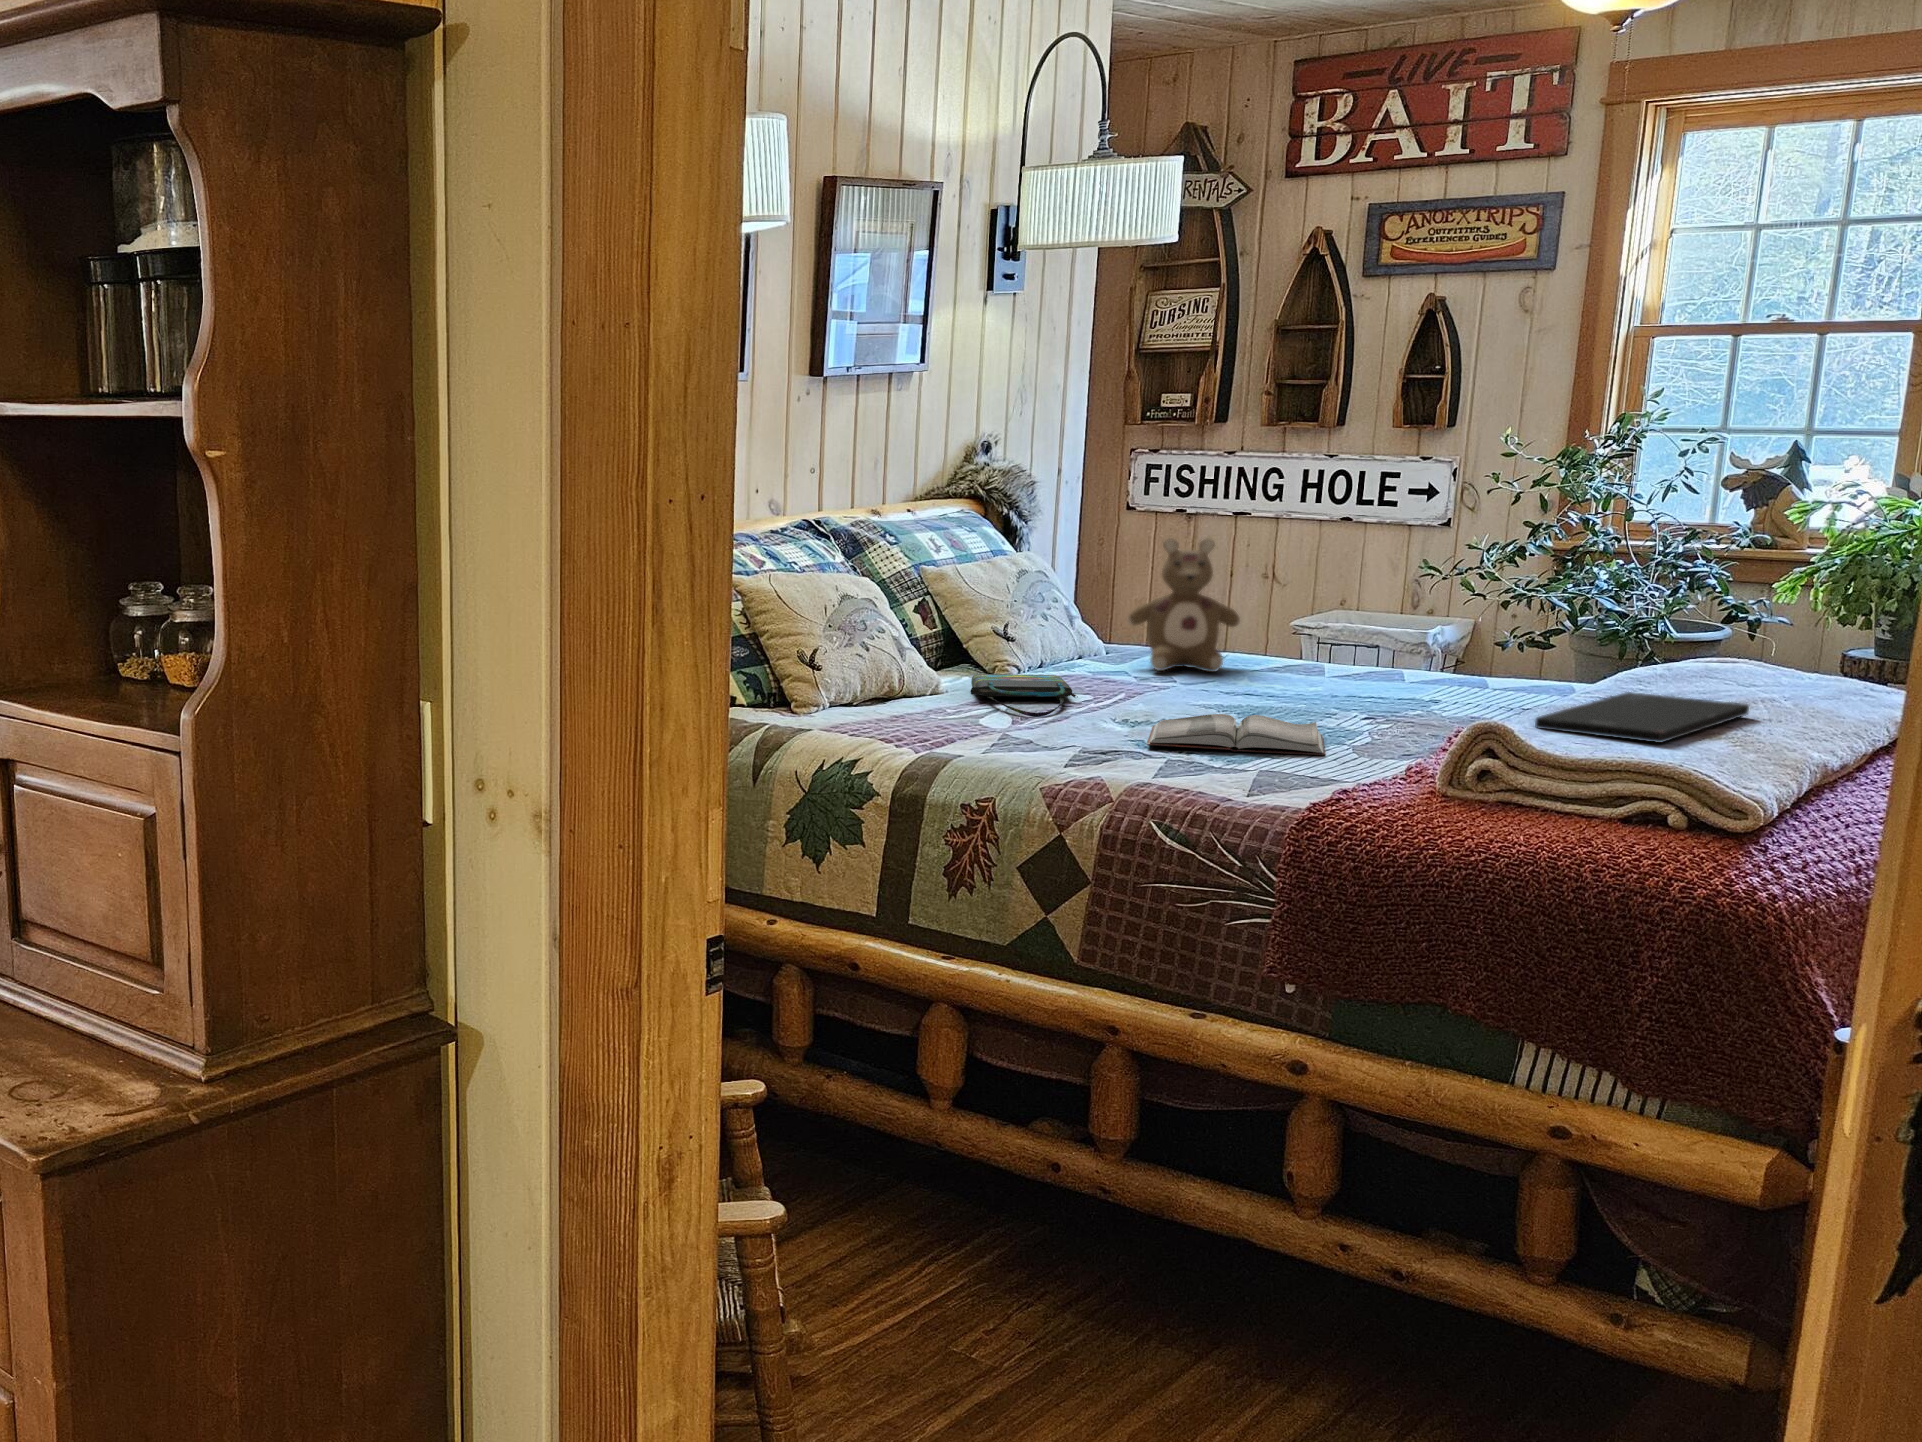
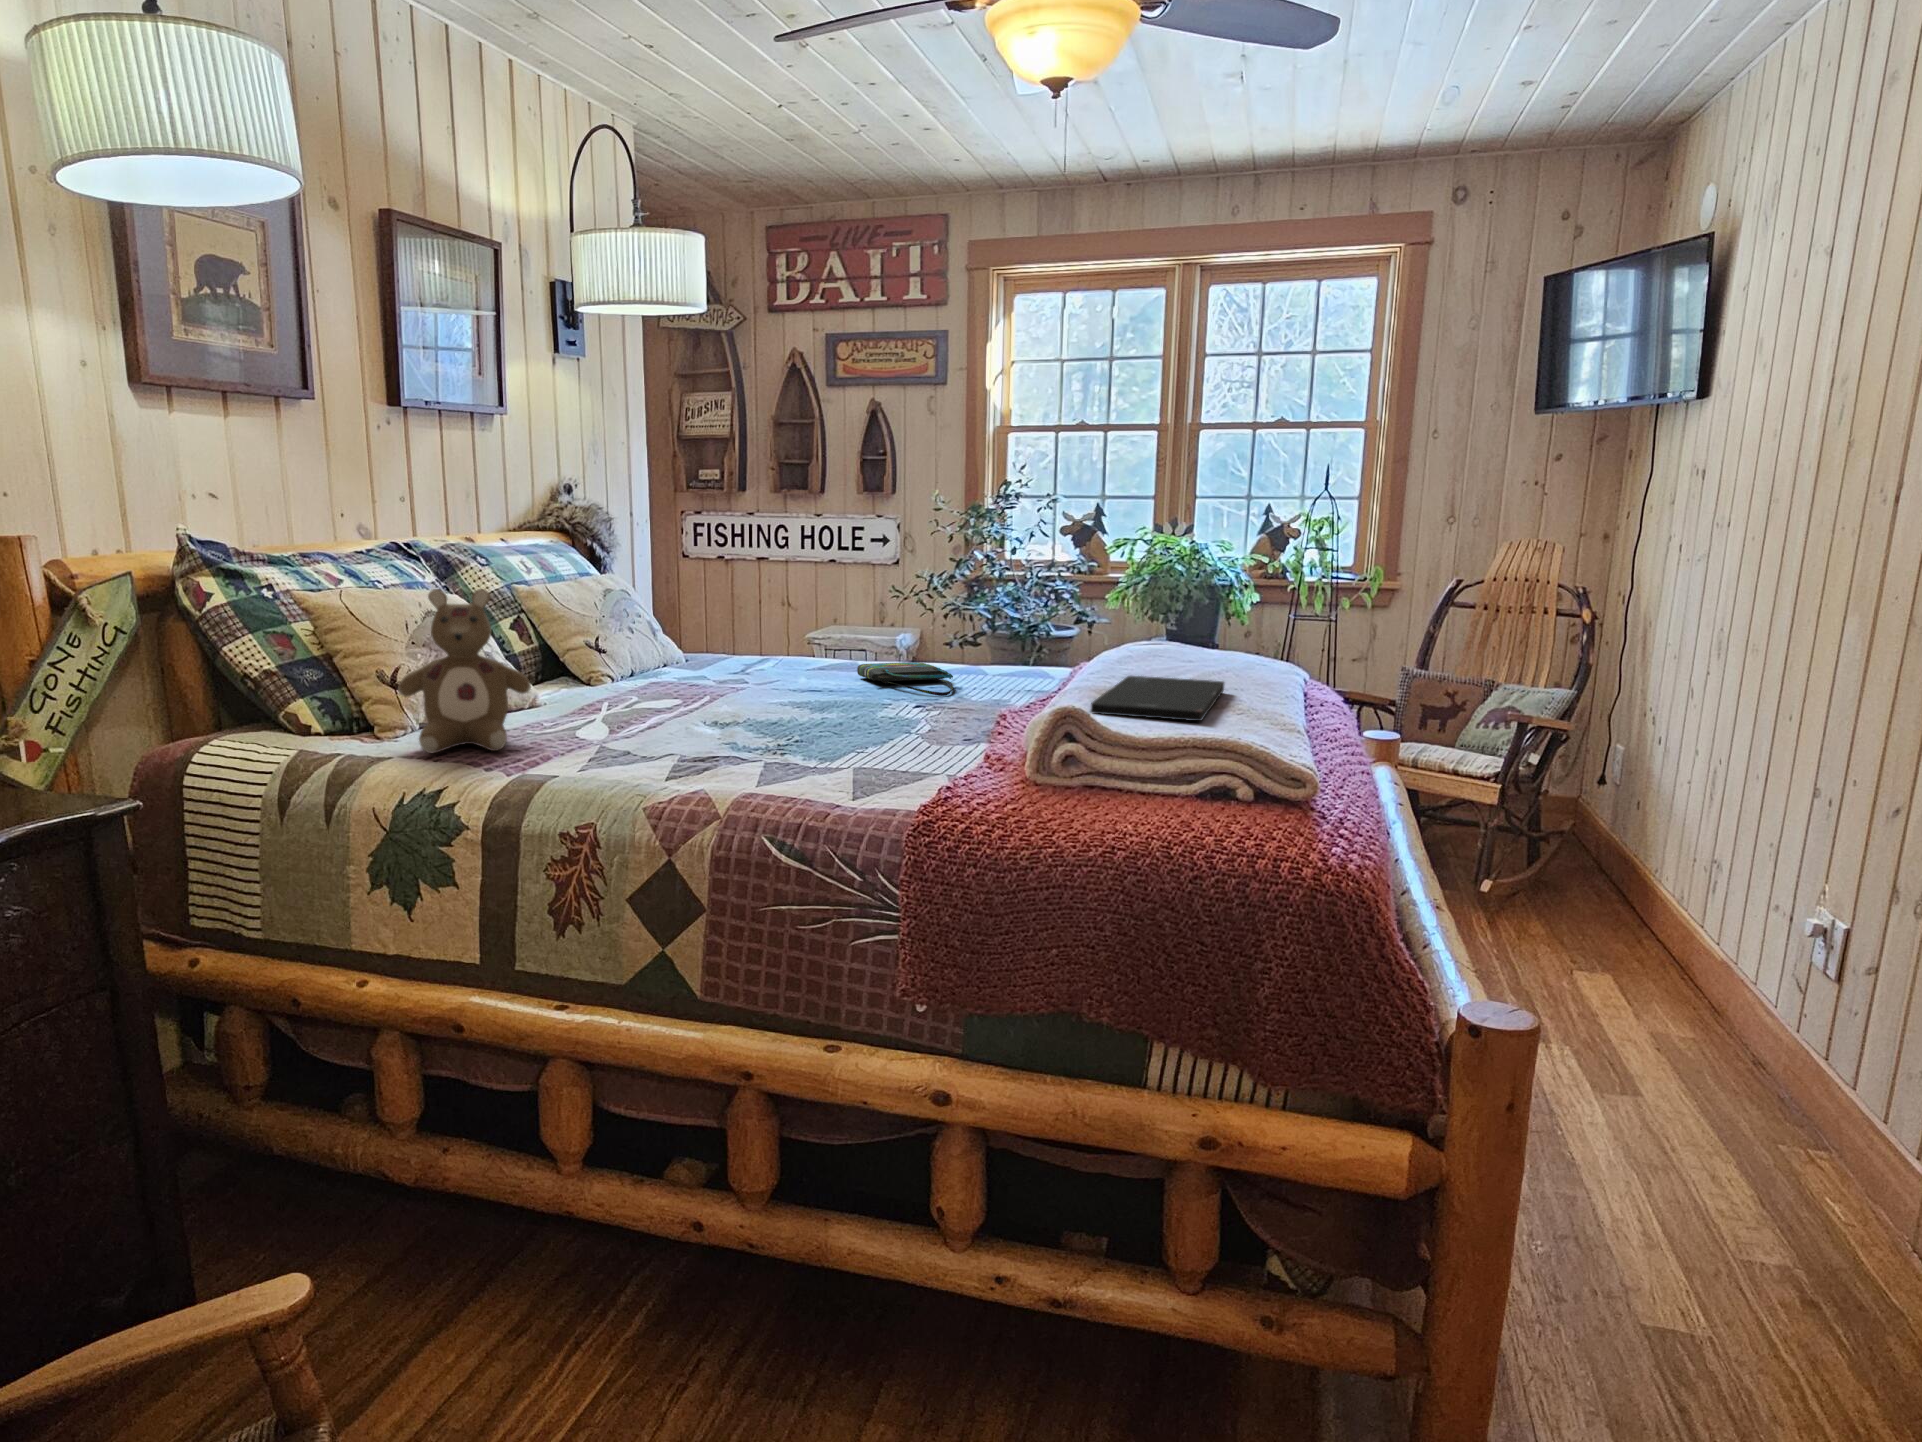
stuffed bear: present [1128,538,1240,672] -> present [398,589,531,753]
tote bag: present [970,674,1078,717] -> present [857,662,953,696]
hardback book: present [1147,714,1325,755] -> none [738,713,896,750]

